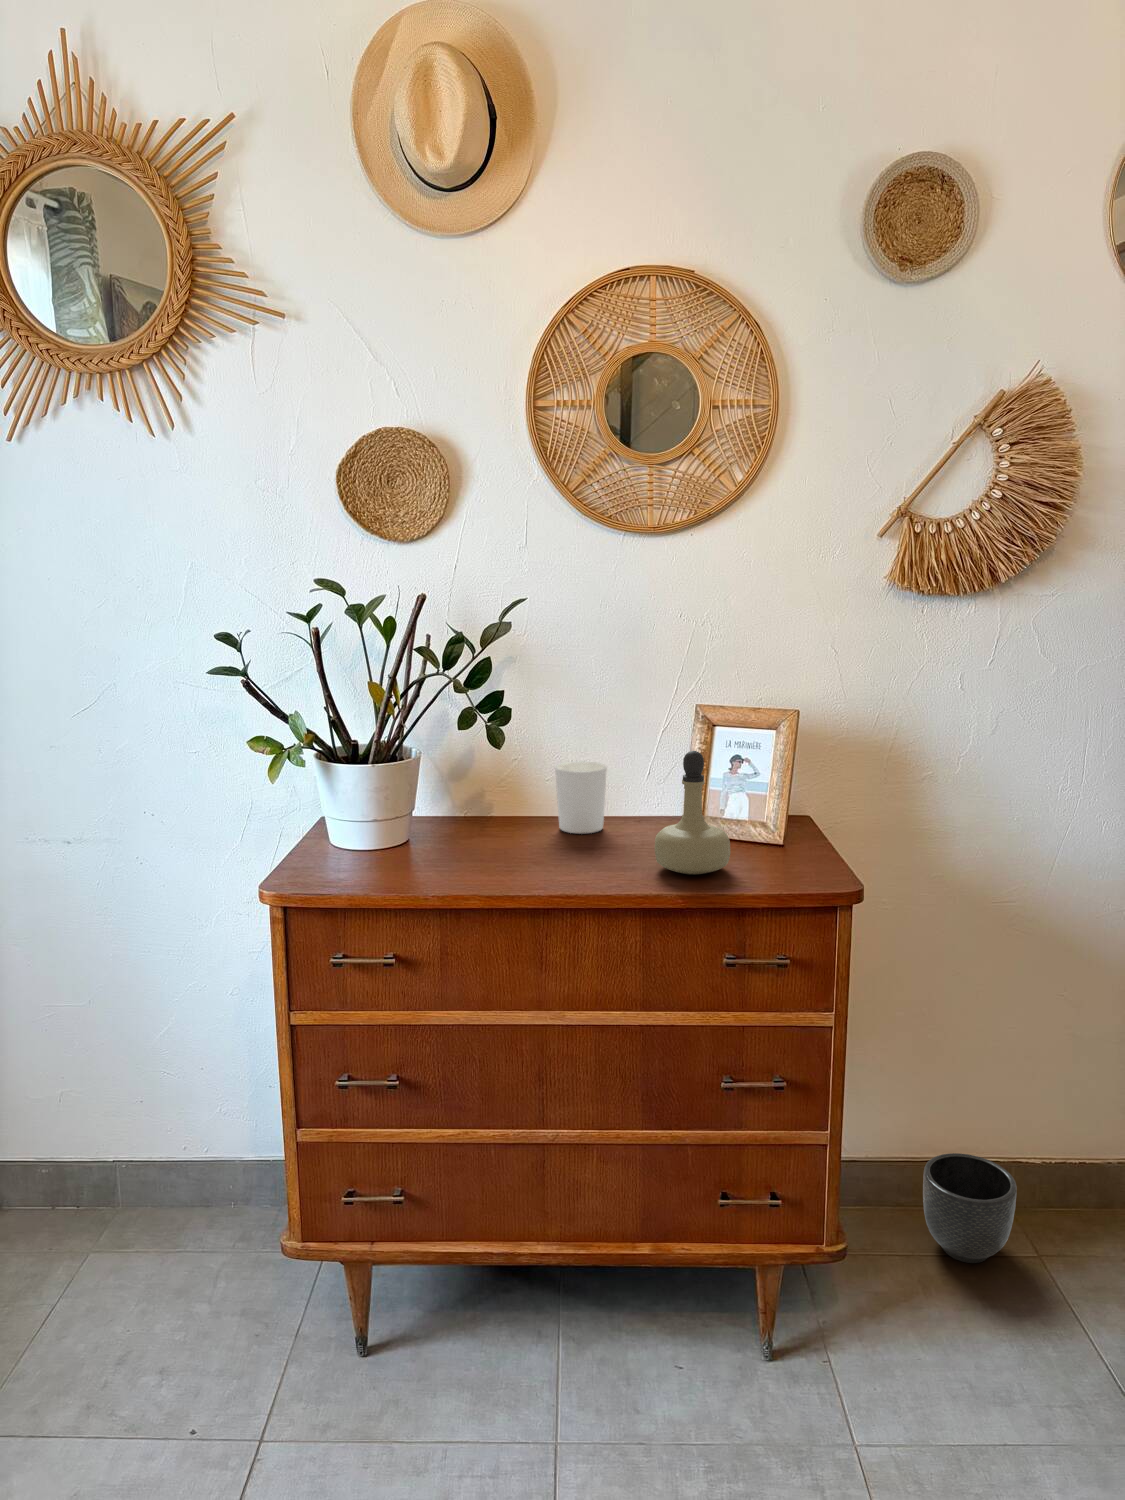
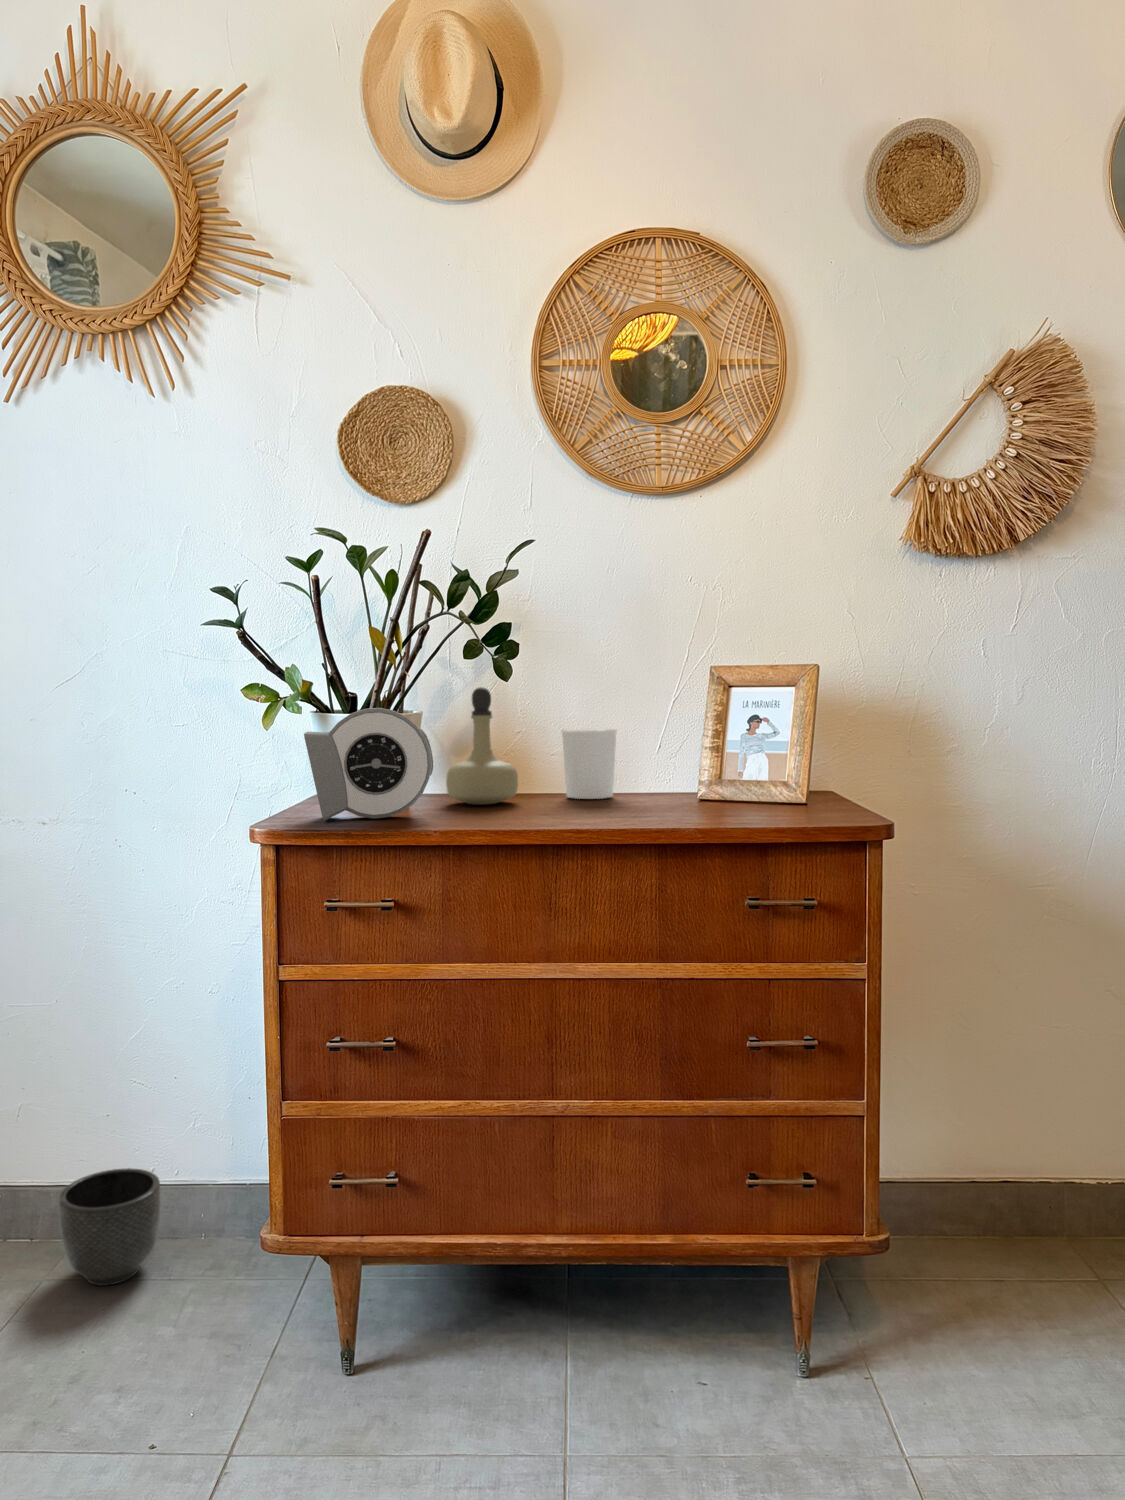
perfume bottle: present [655,751,730,874] -> present [446,687,518,804]
alarm clock: none [308,765,432,877] -> present [304,708,433,821]
planter: present [923,1153,1017,1263] -> present [58,1168,161,1286]

